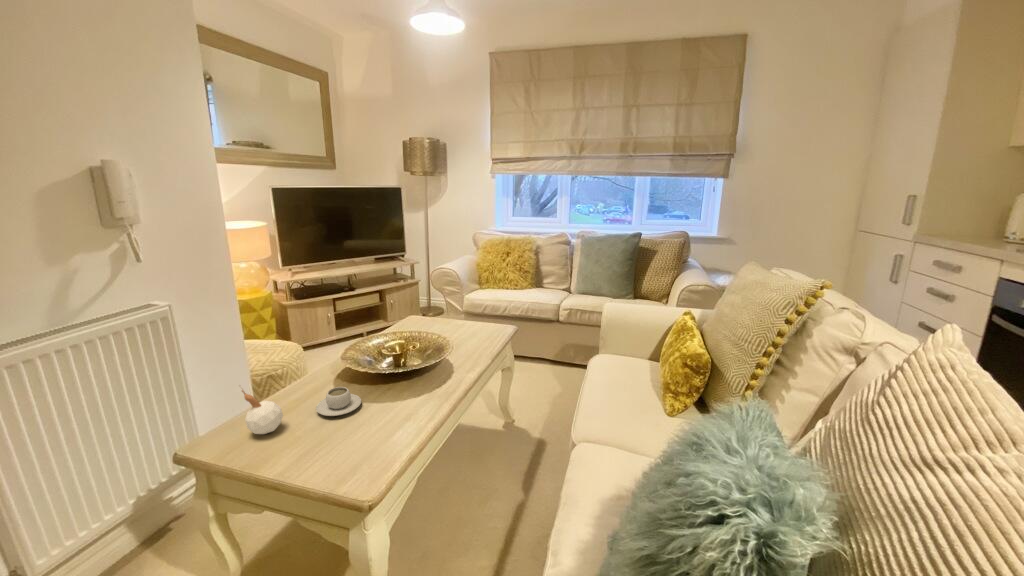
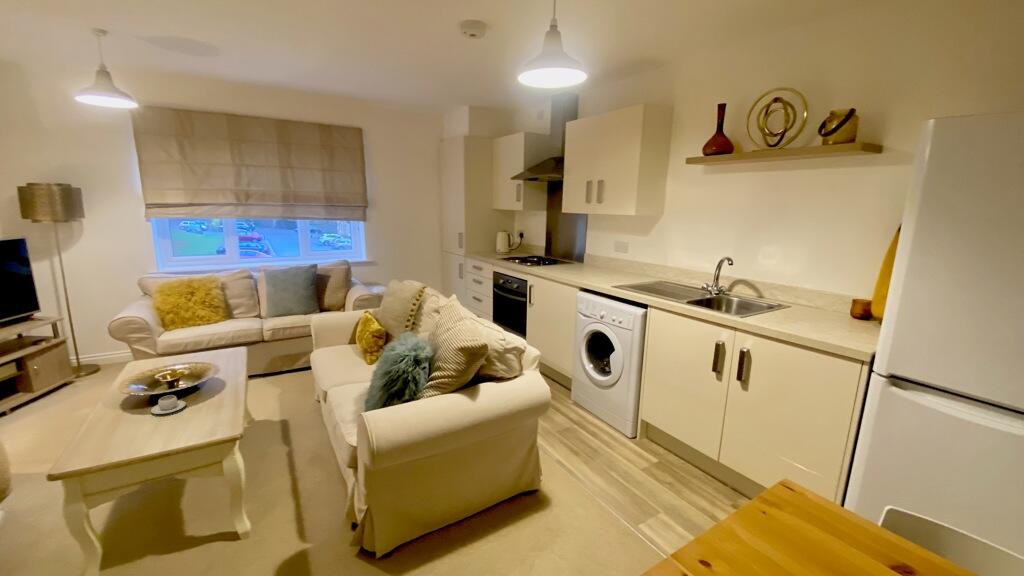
candle: present [239,385,283,434] -> none [109,403,141,434]

